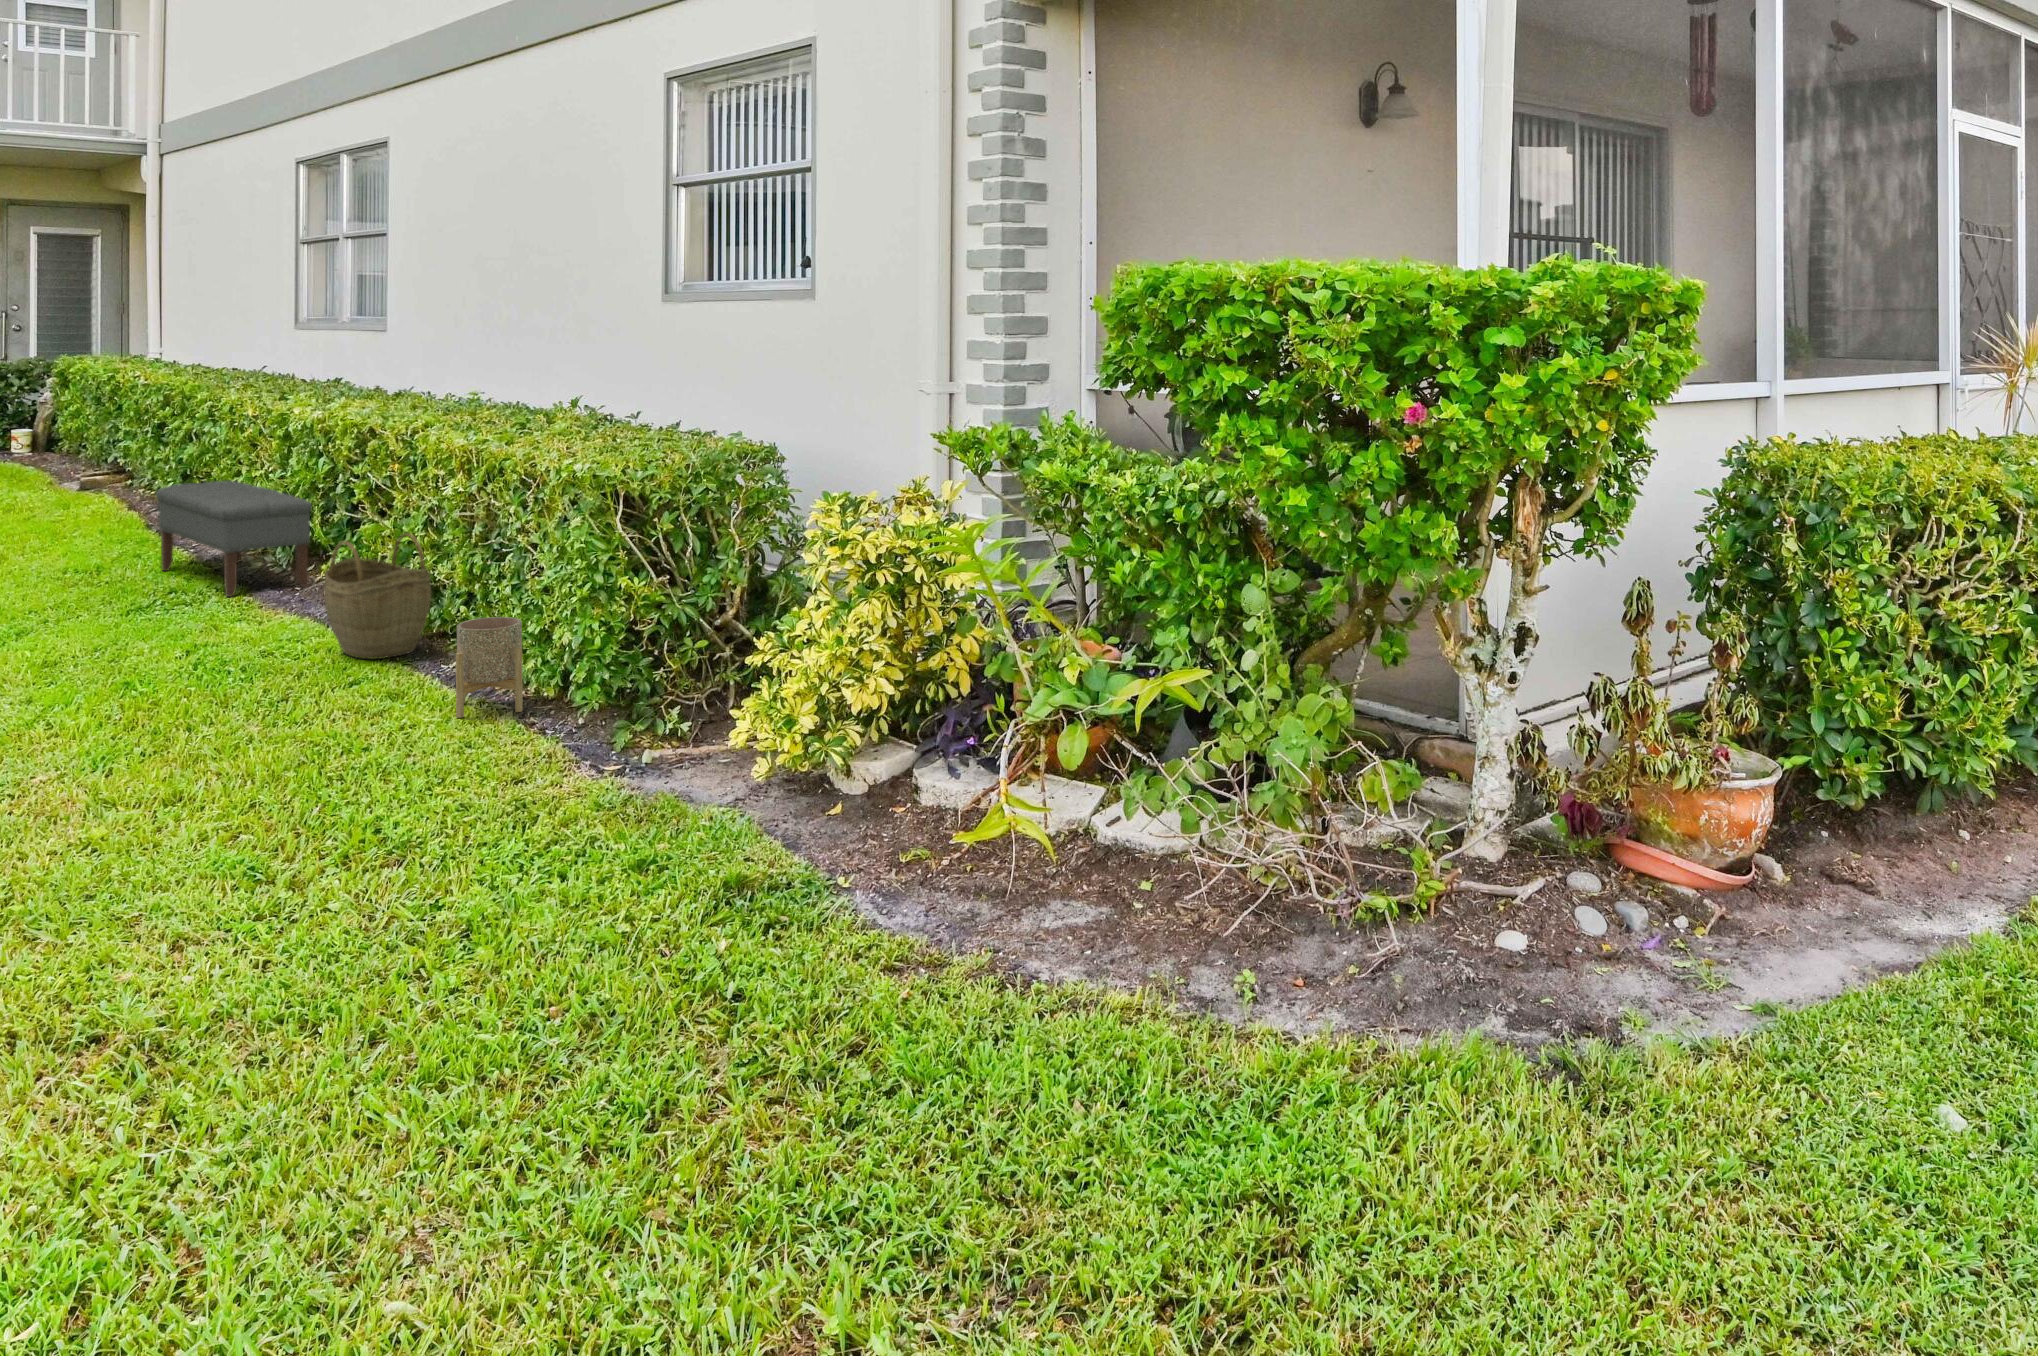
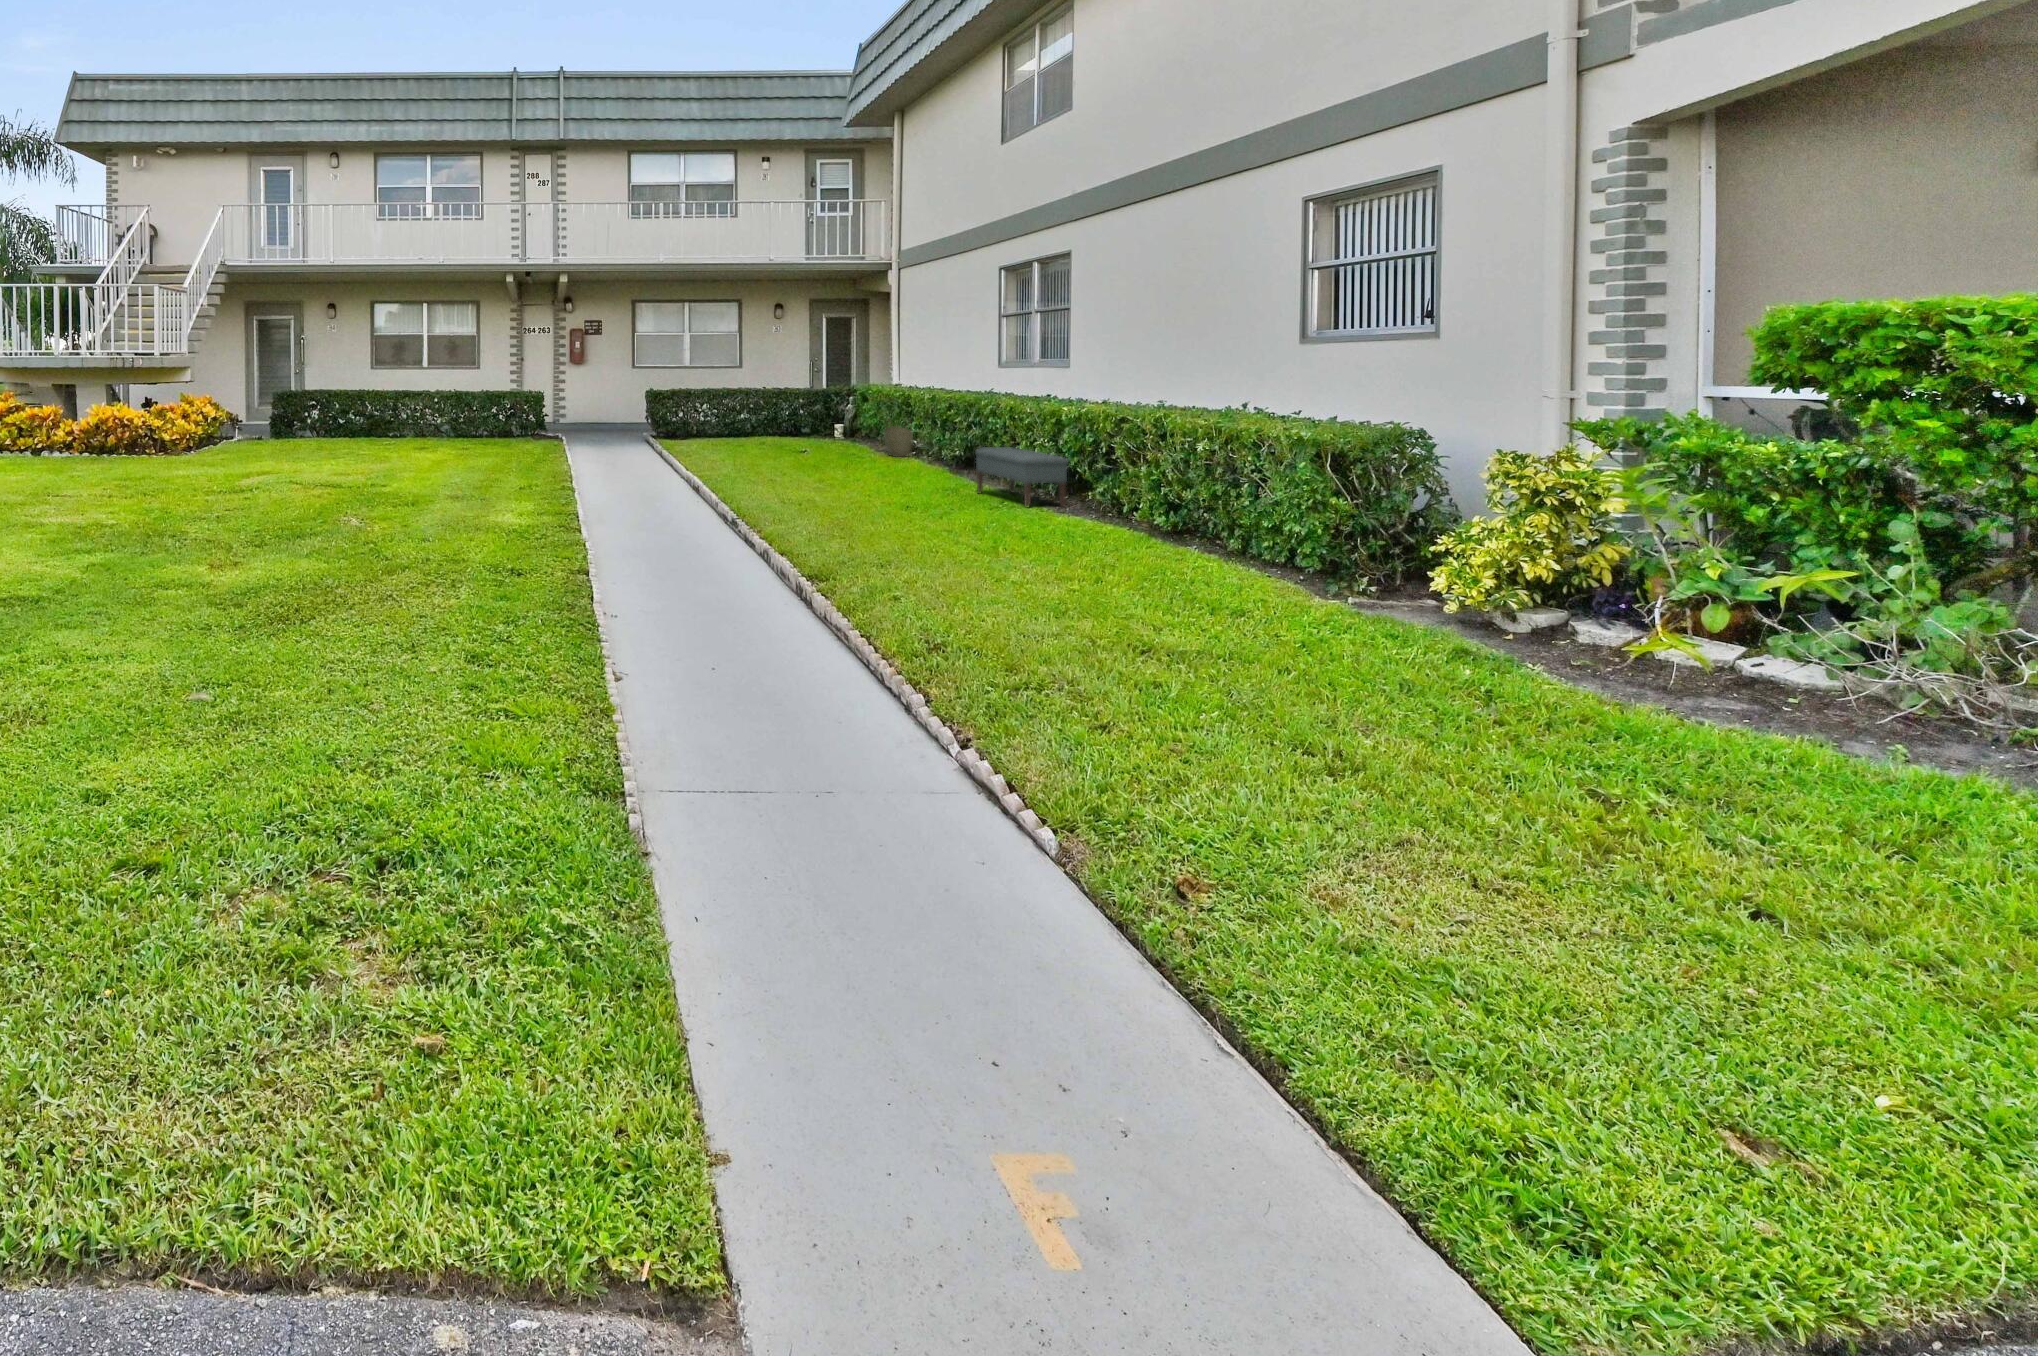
woven basket: present [324,533,431,660] -> present [884,420,913,457]
planter: present [456,617,523,718] -> none [1211,518,1256,572]

